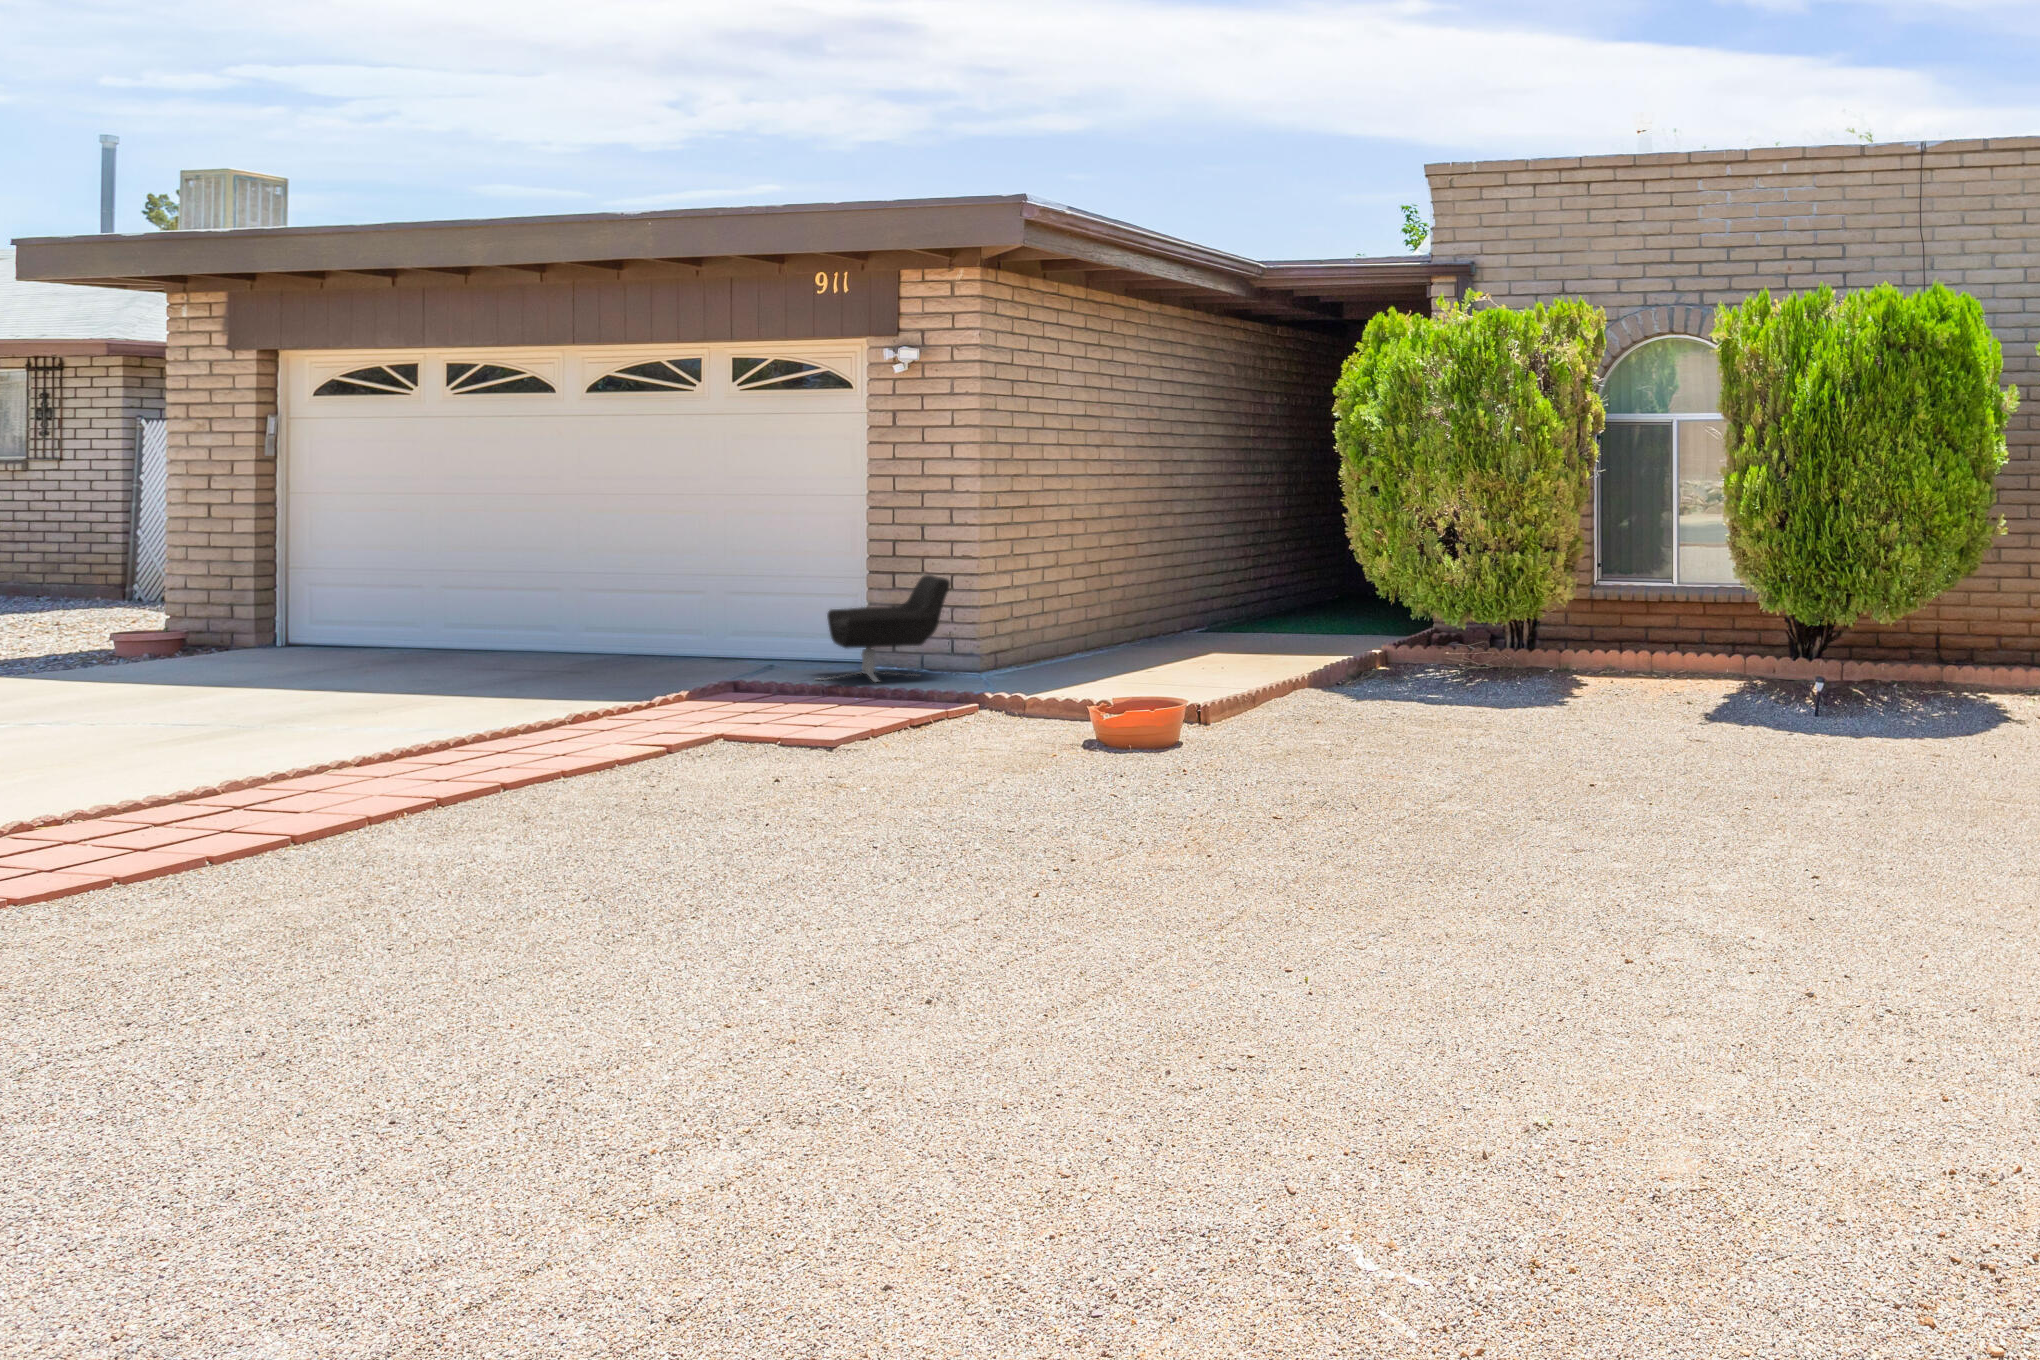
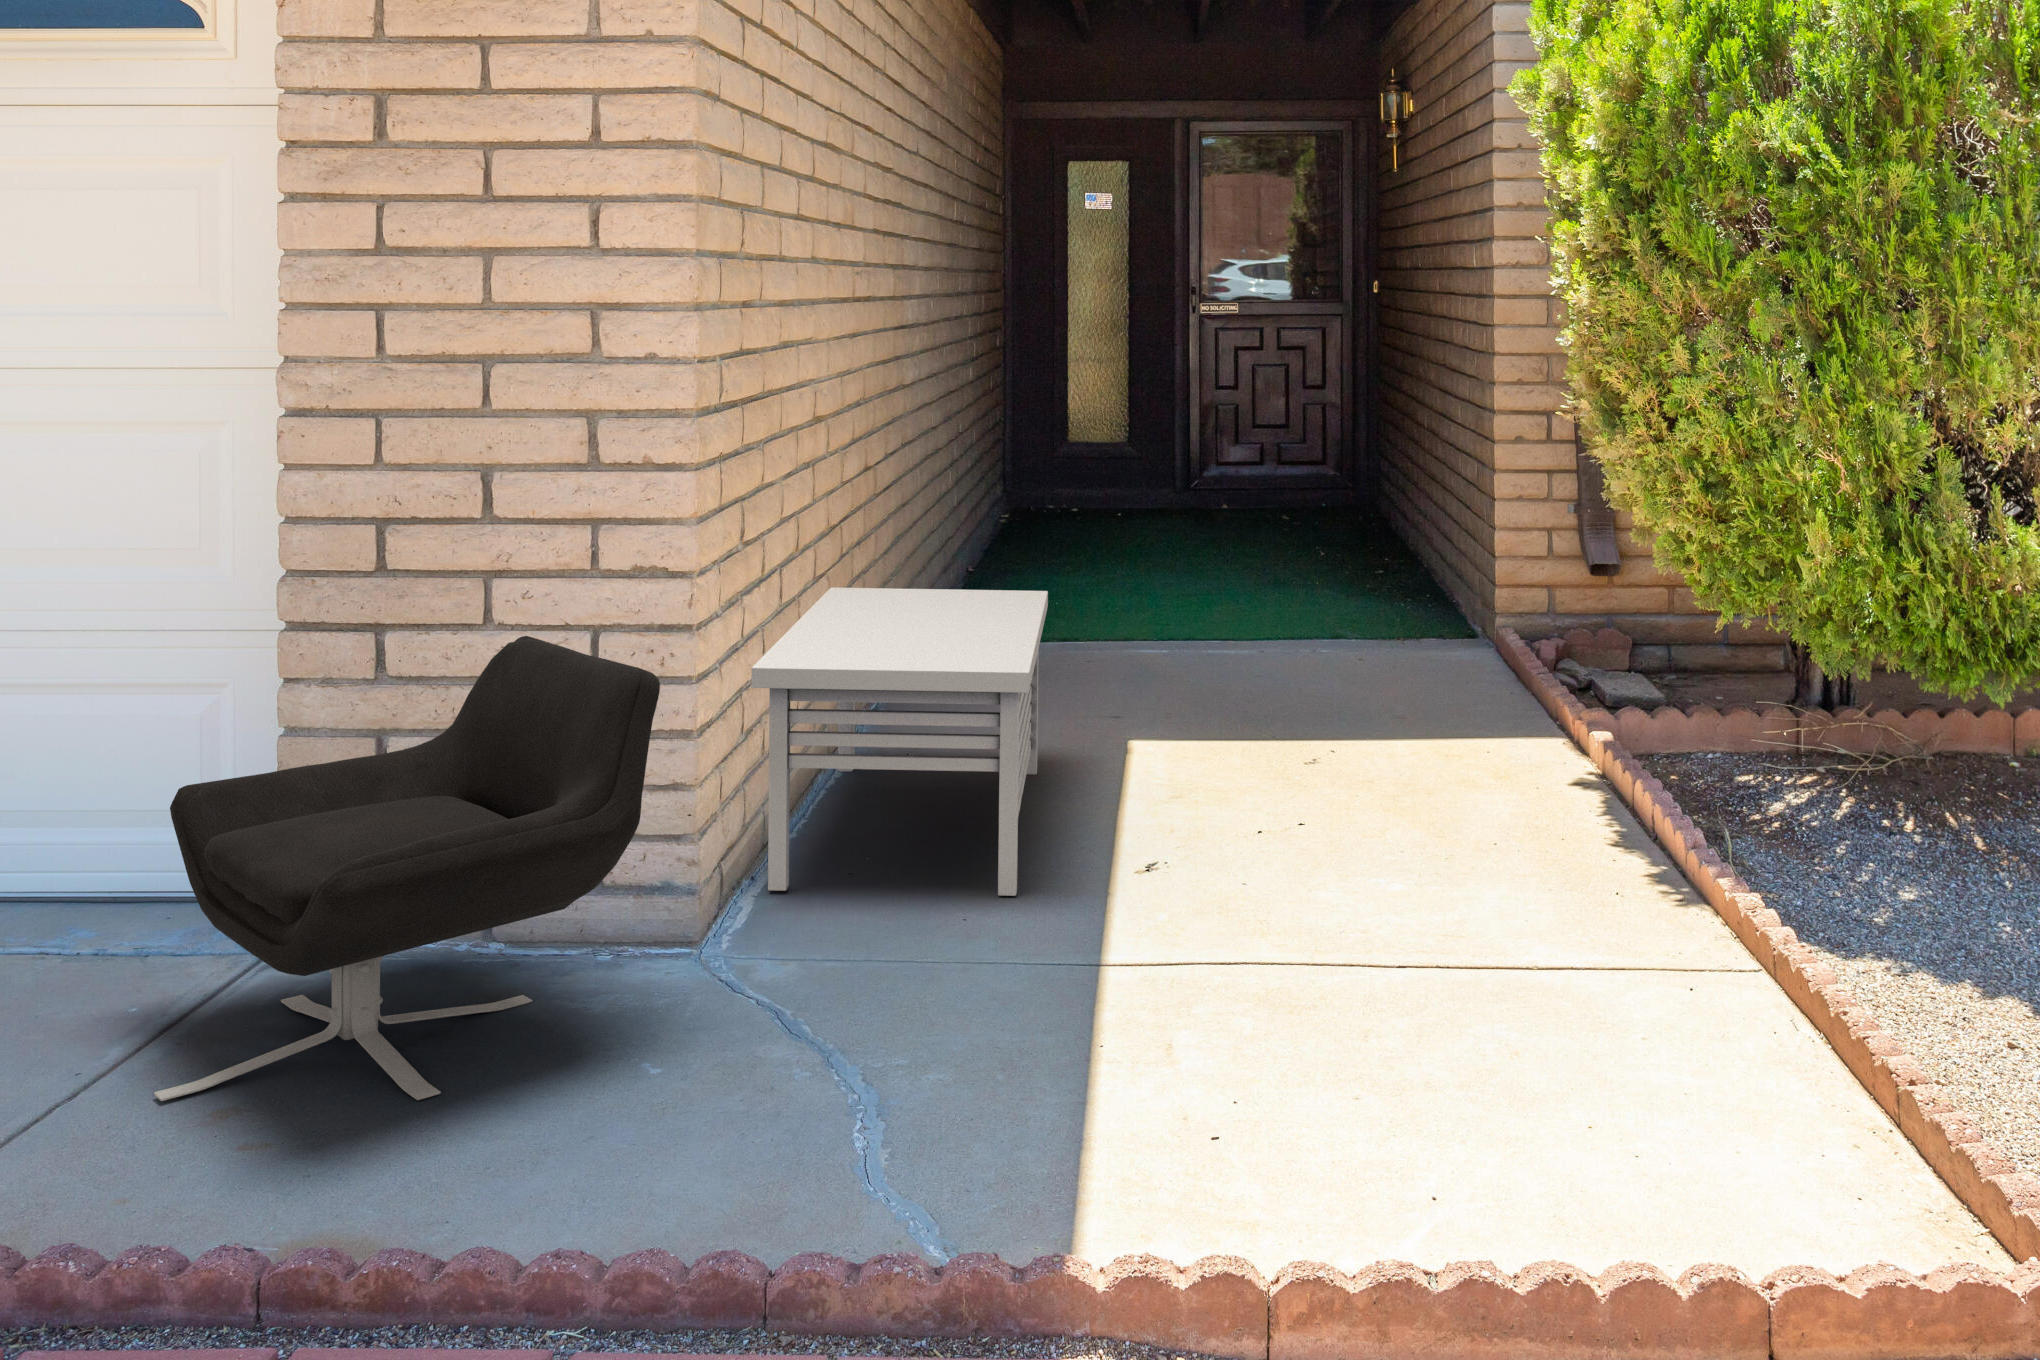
storage bench: none [1006,582,1159,668] -> present [751,588,1048,896]

